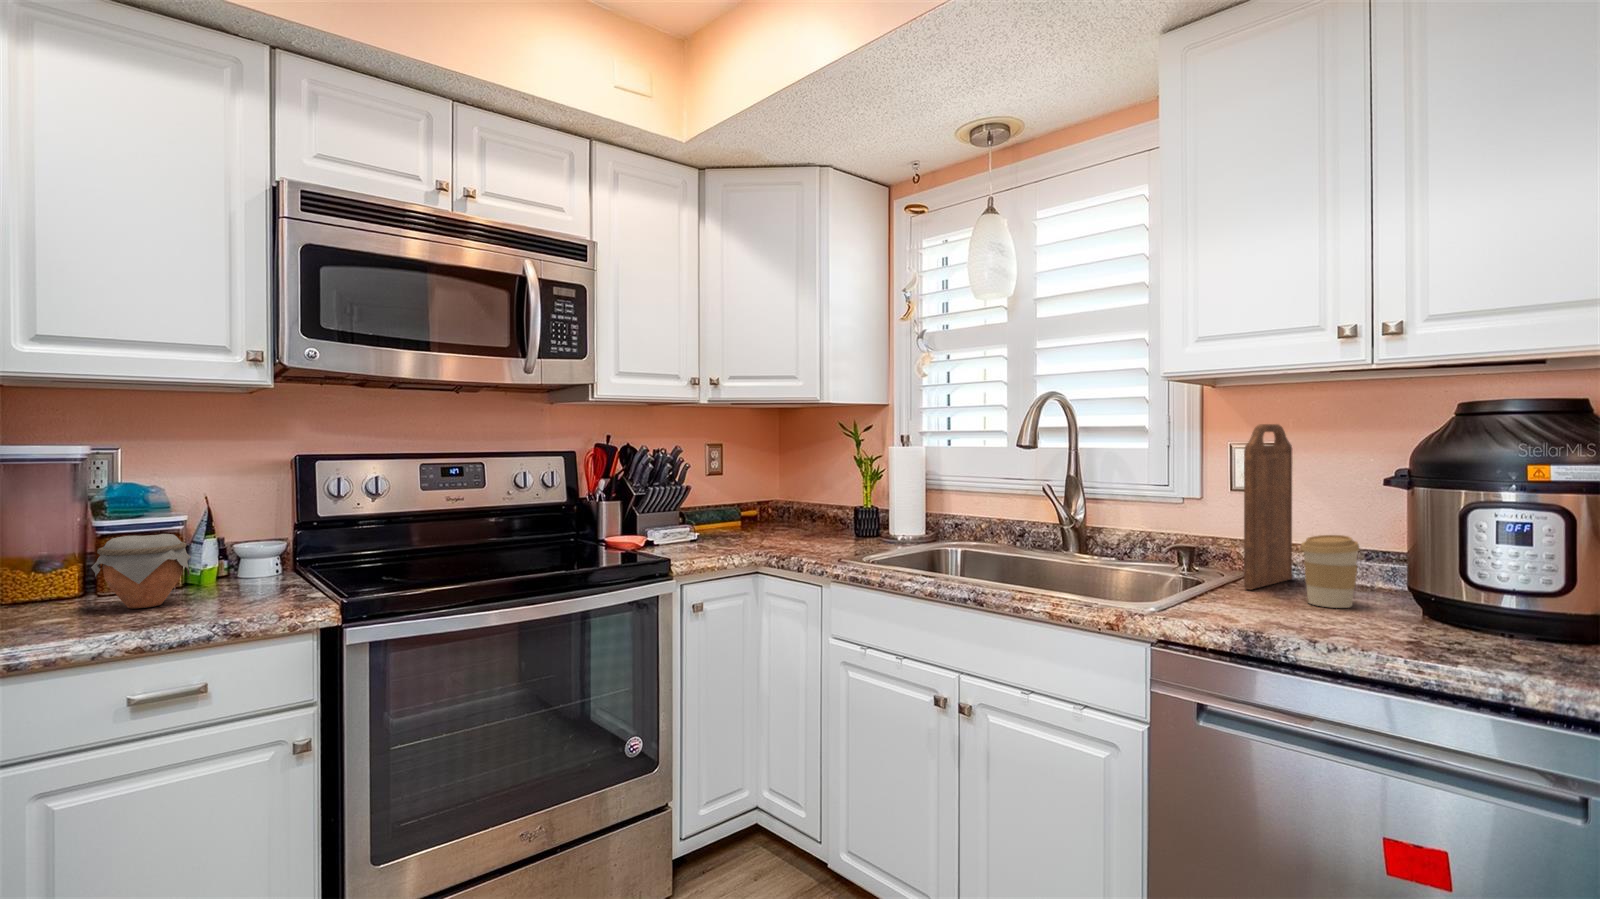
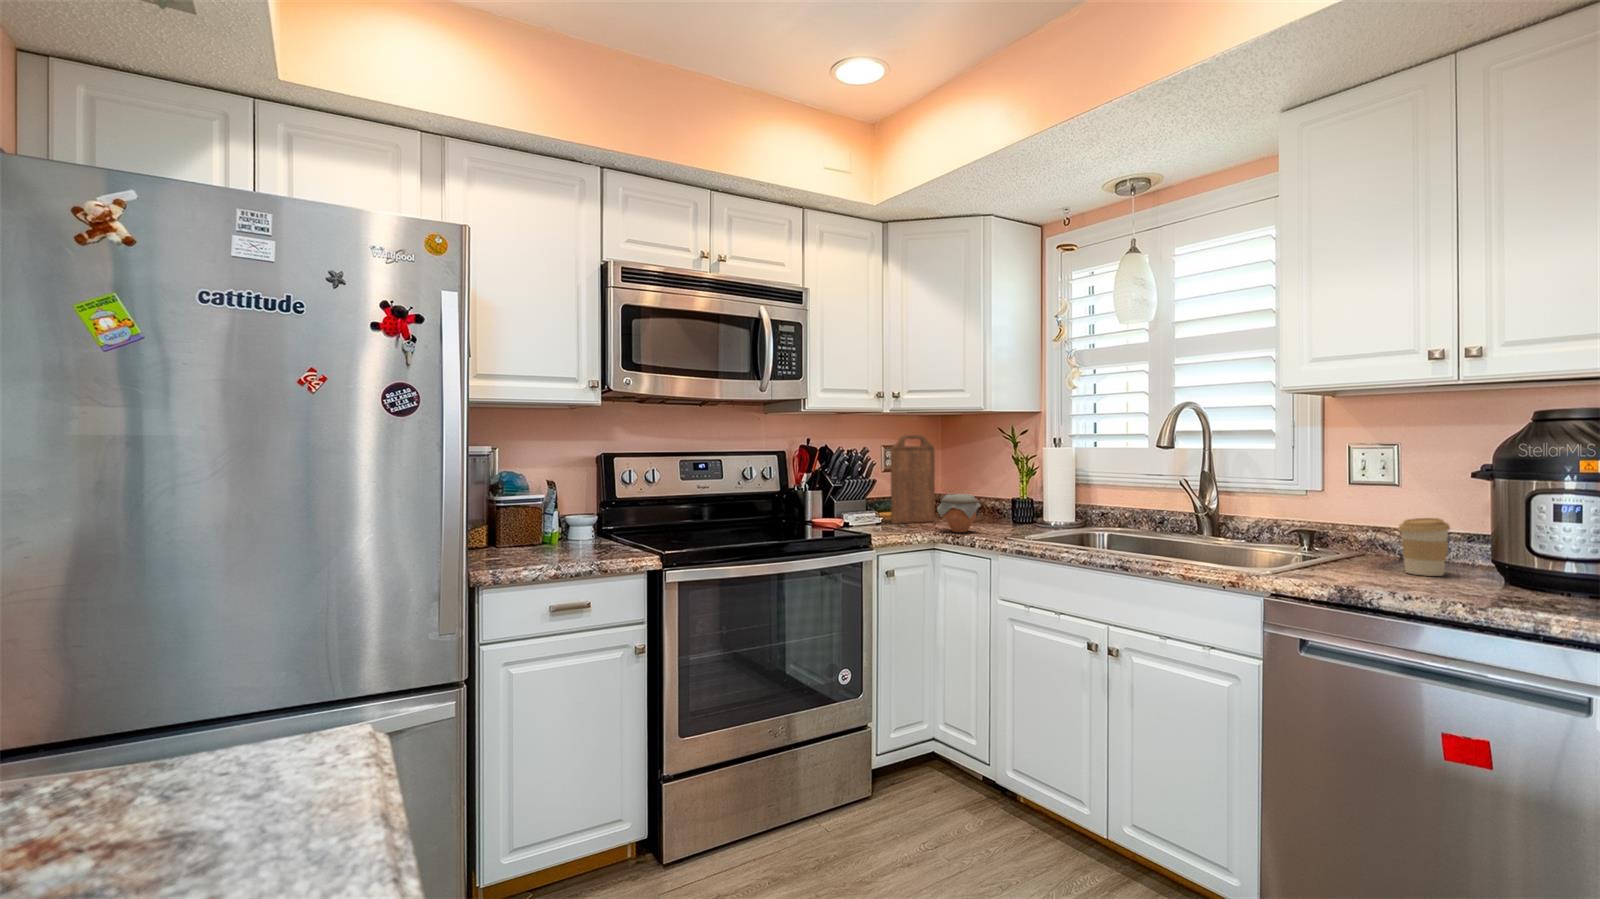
cutting board: present [1244,424,1292,590] -> present [890,435,935,524]
jar: present [91,534,191,608] -> present [937,494,981,532]

